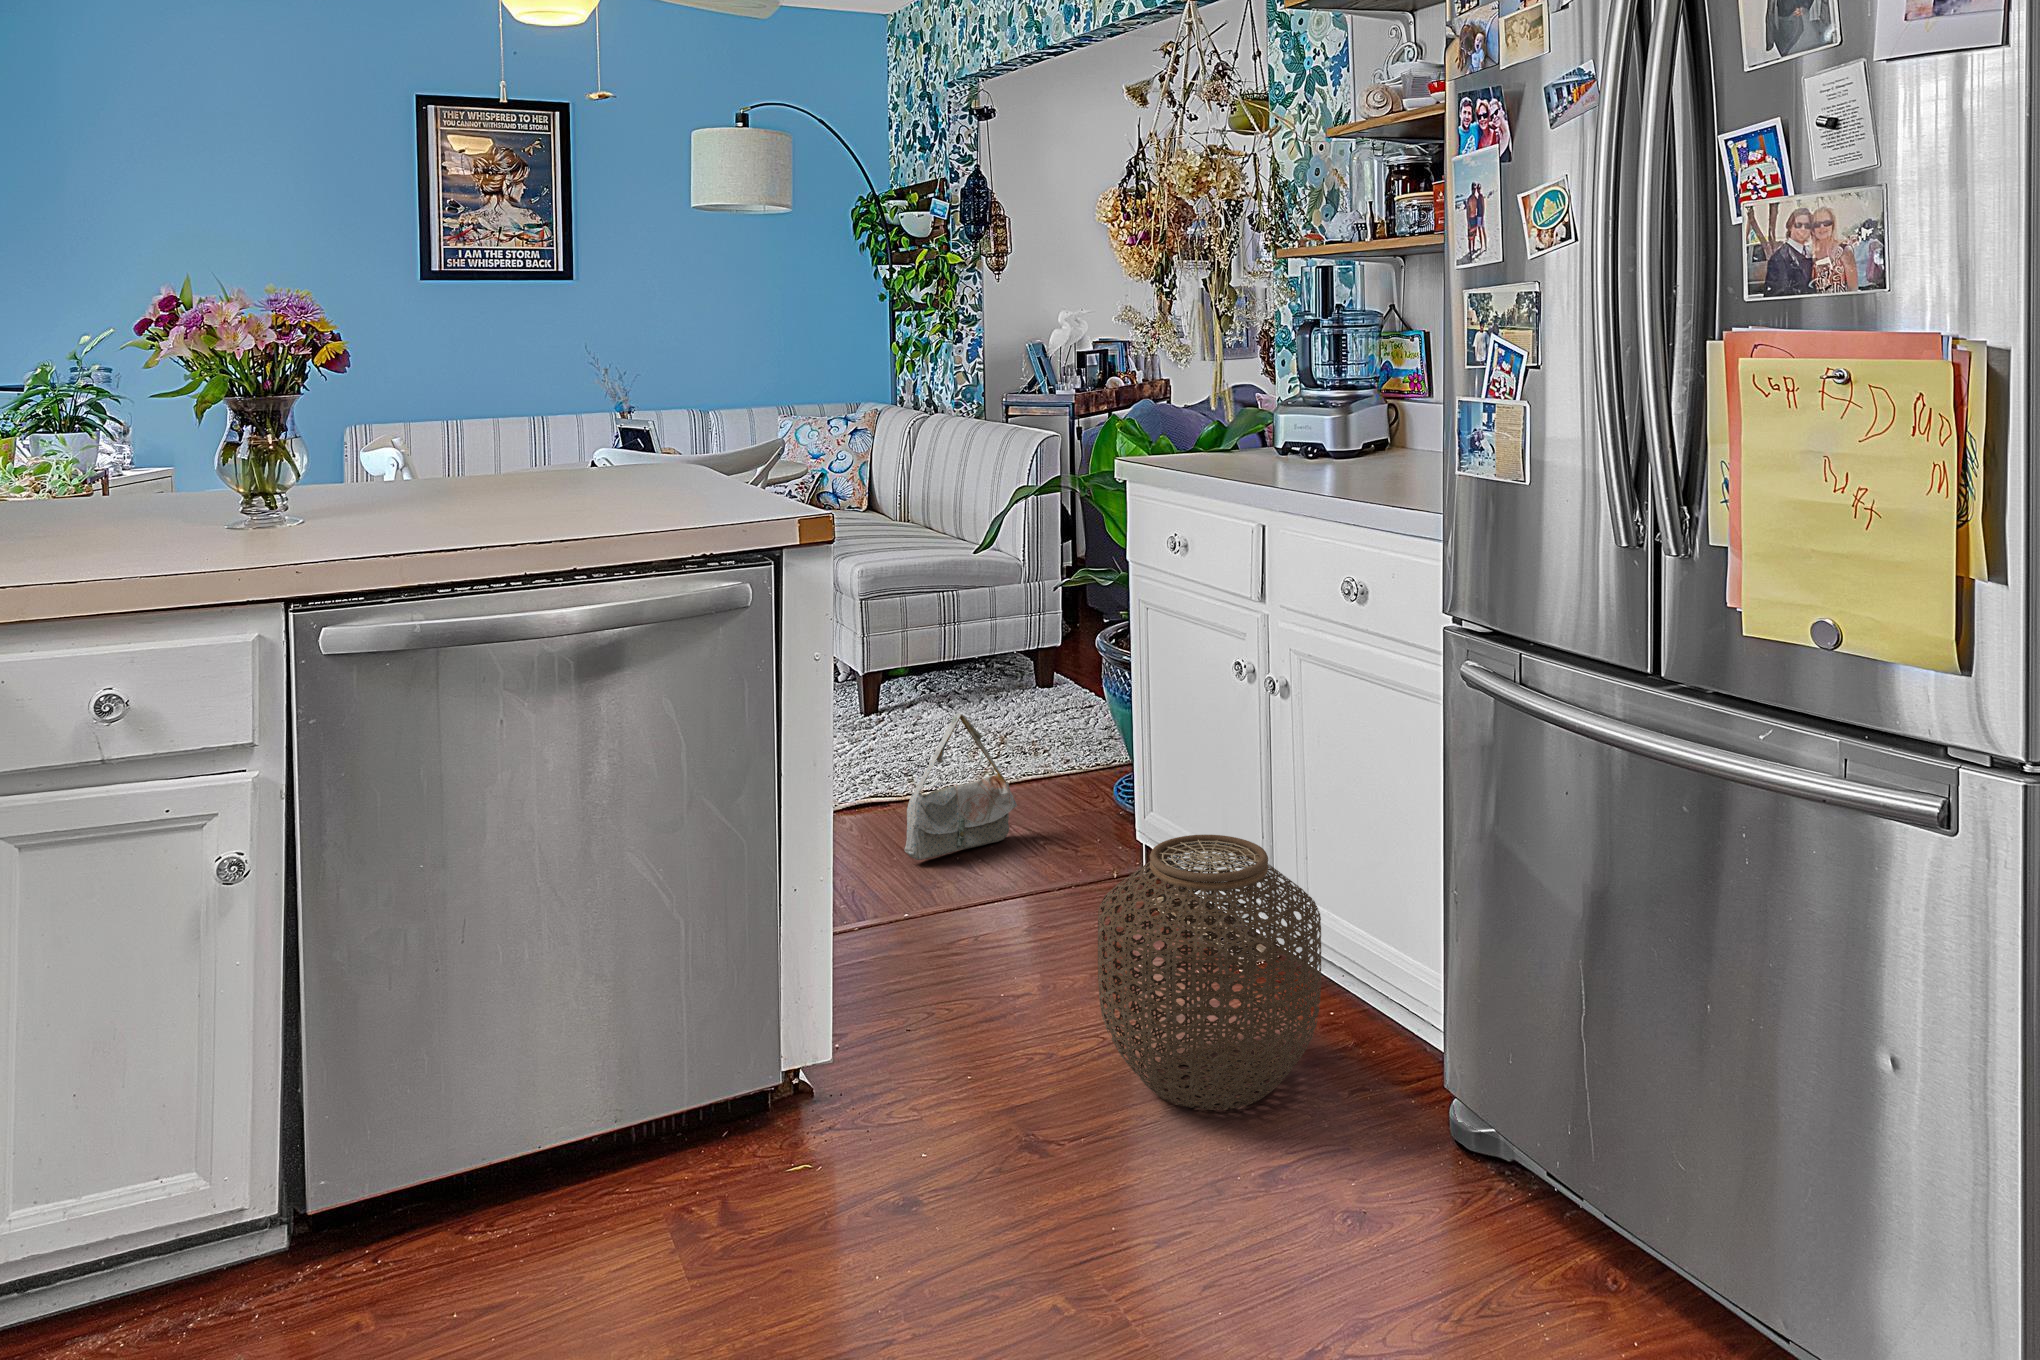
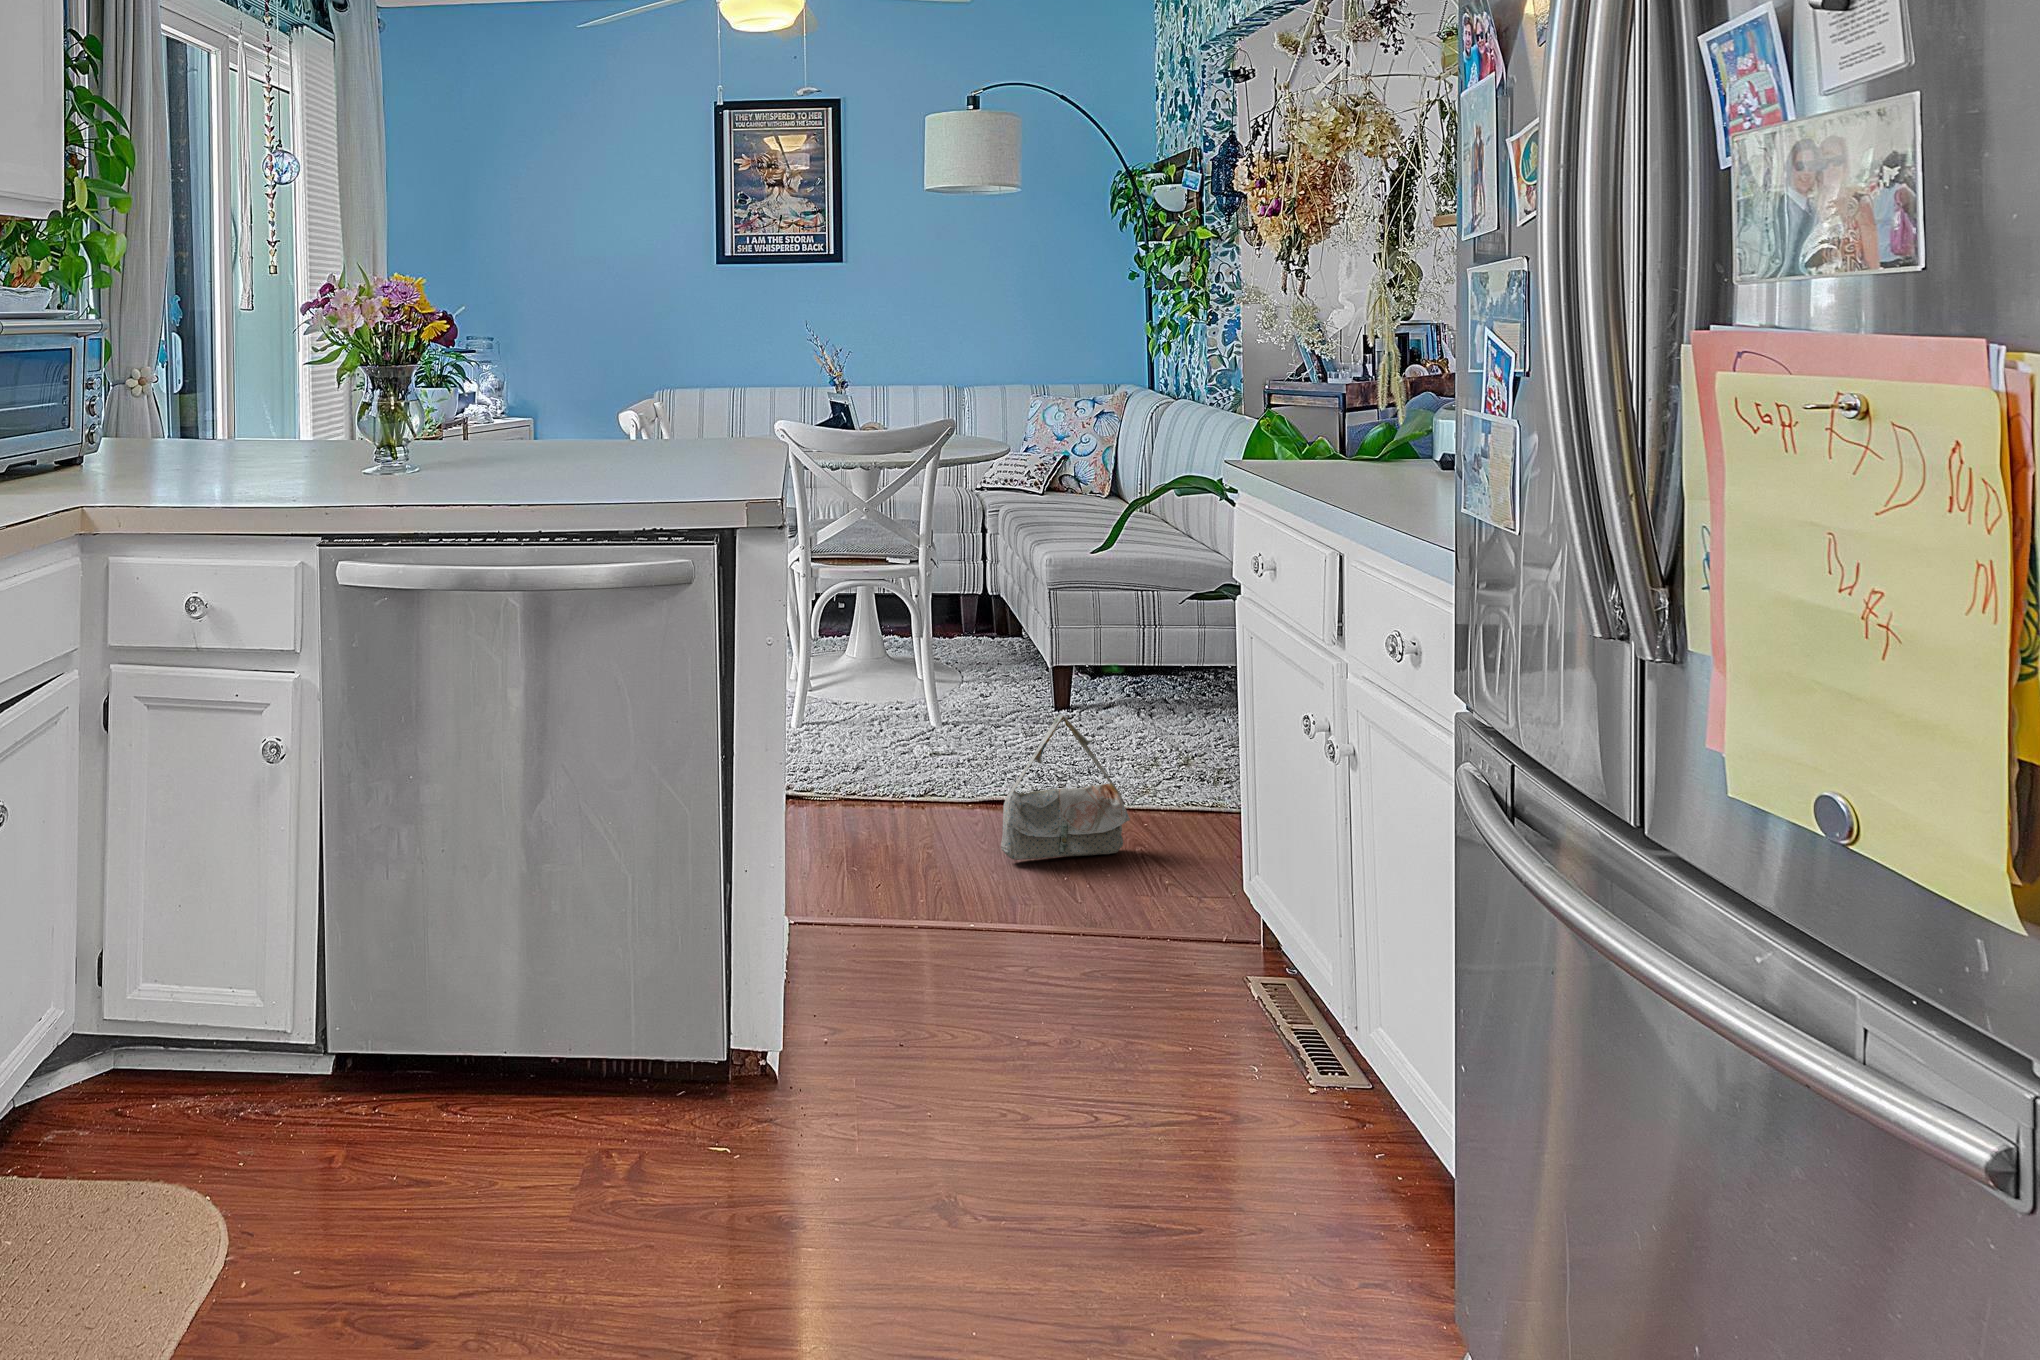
woven basket: present [1098,835,1321,1110] -> none [1056,896,1326,1223]

